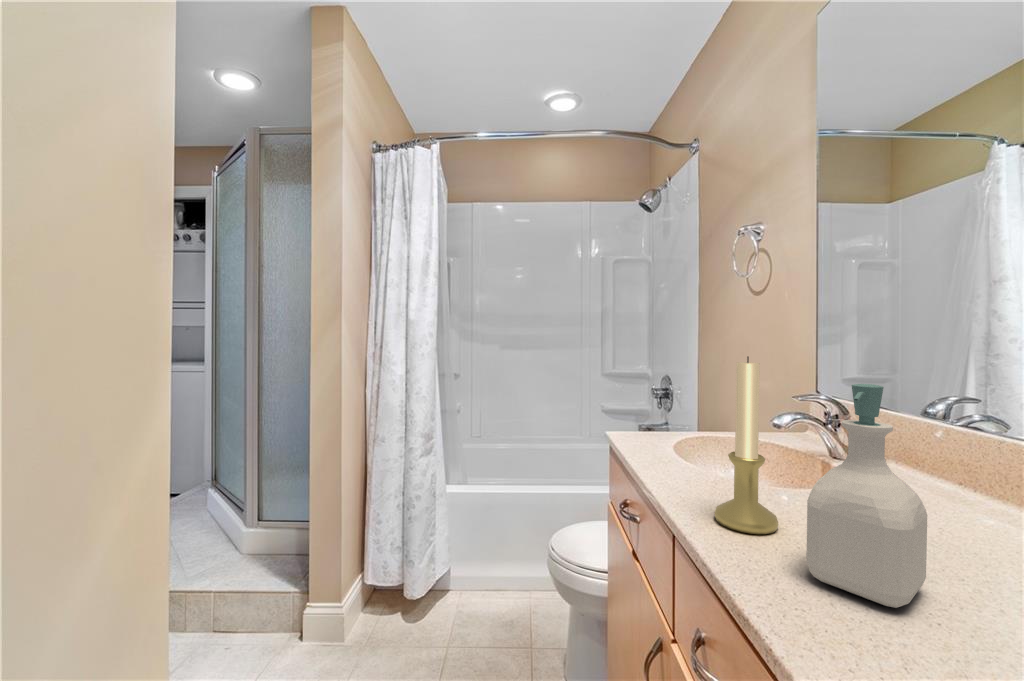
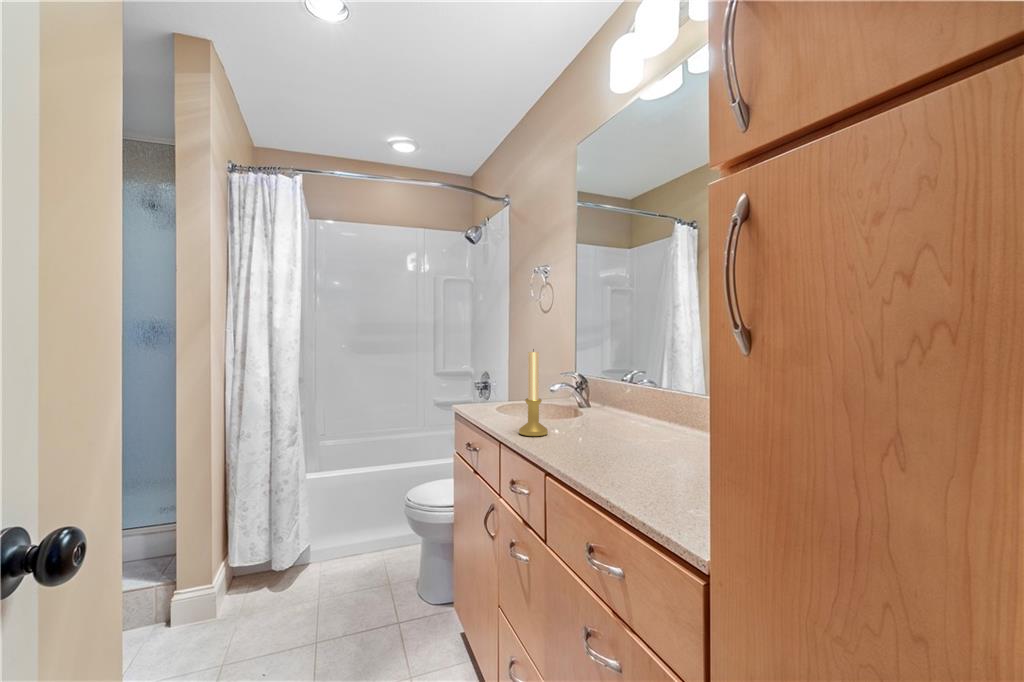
soap bottle: present [806,384,927,608] -> none [556,358,598,448]

